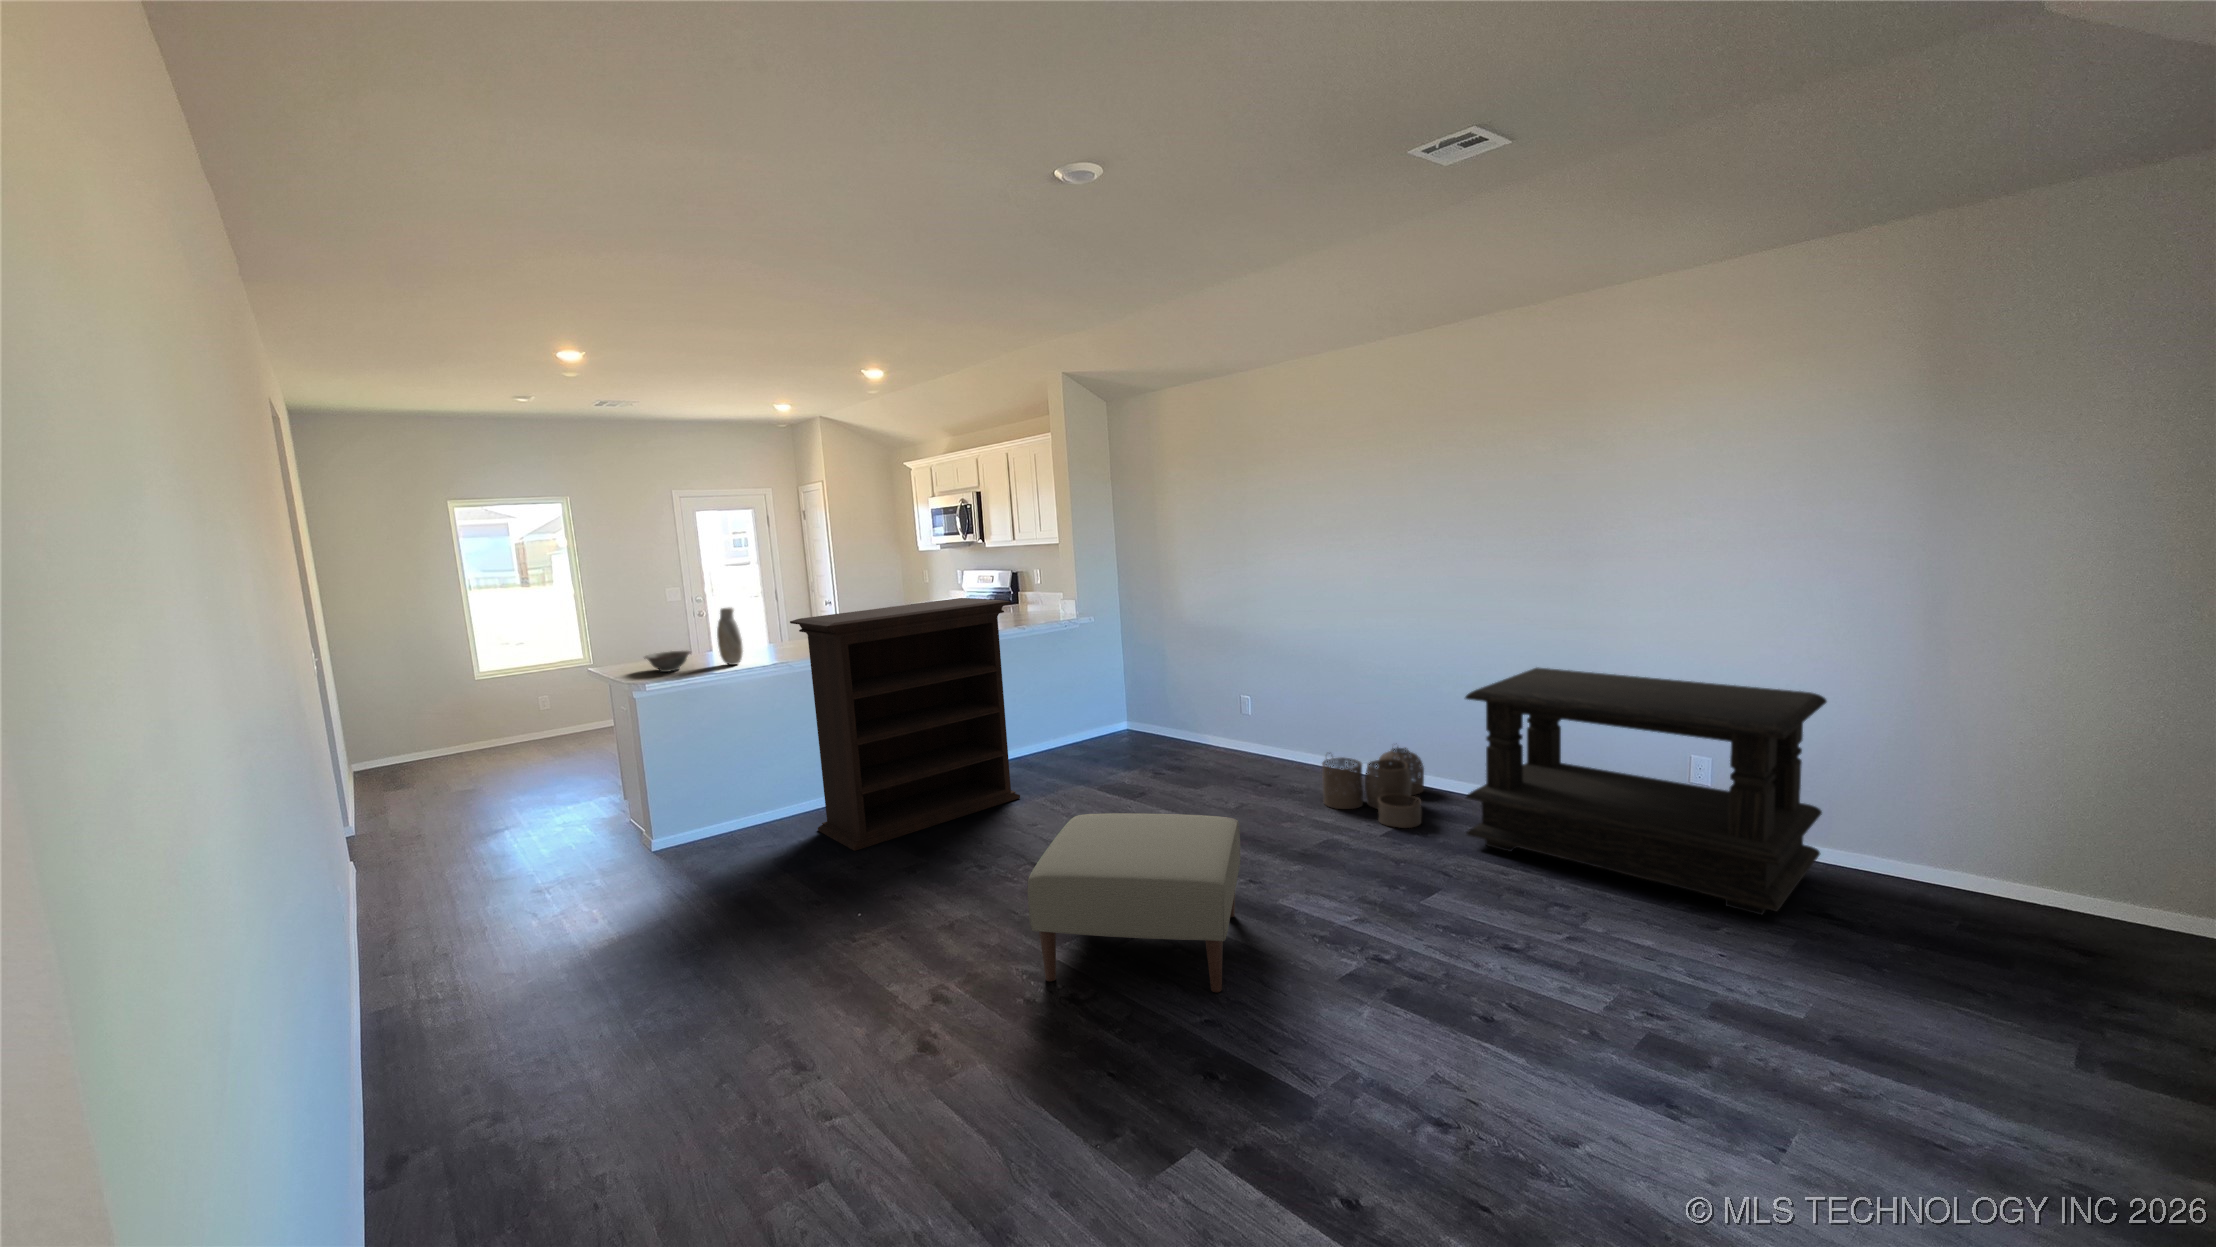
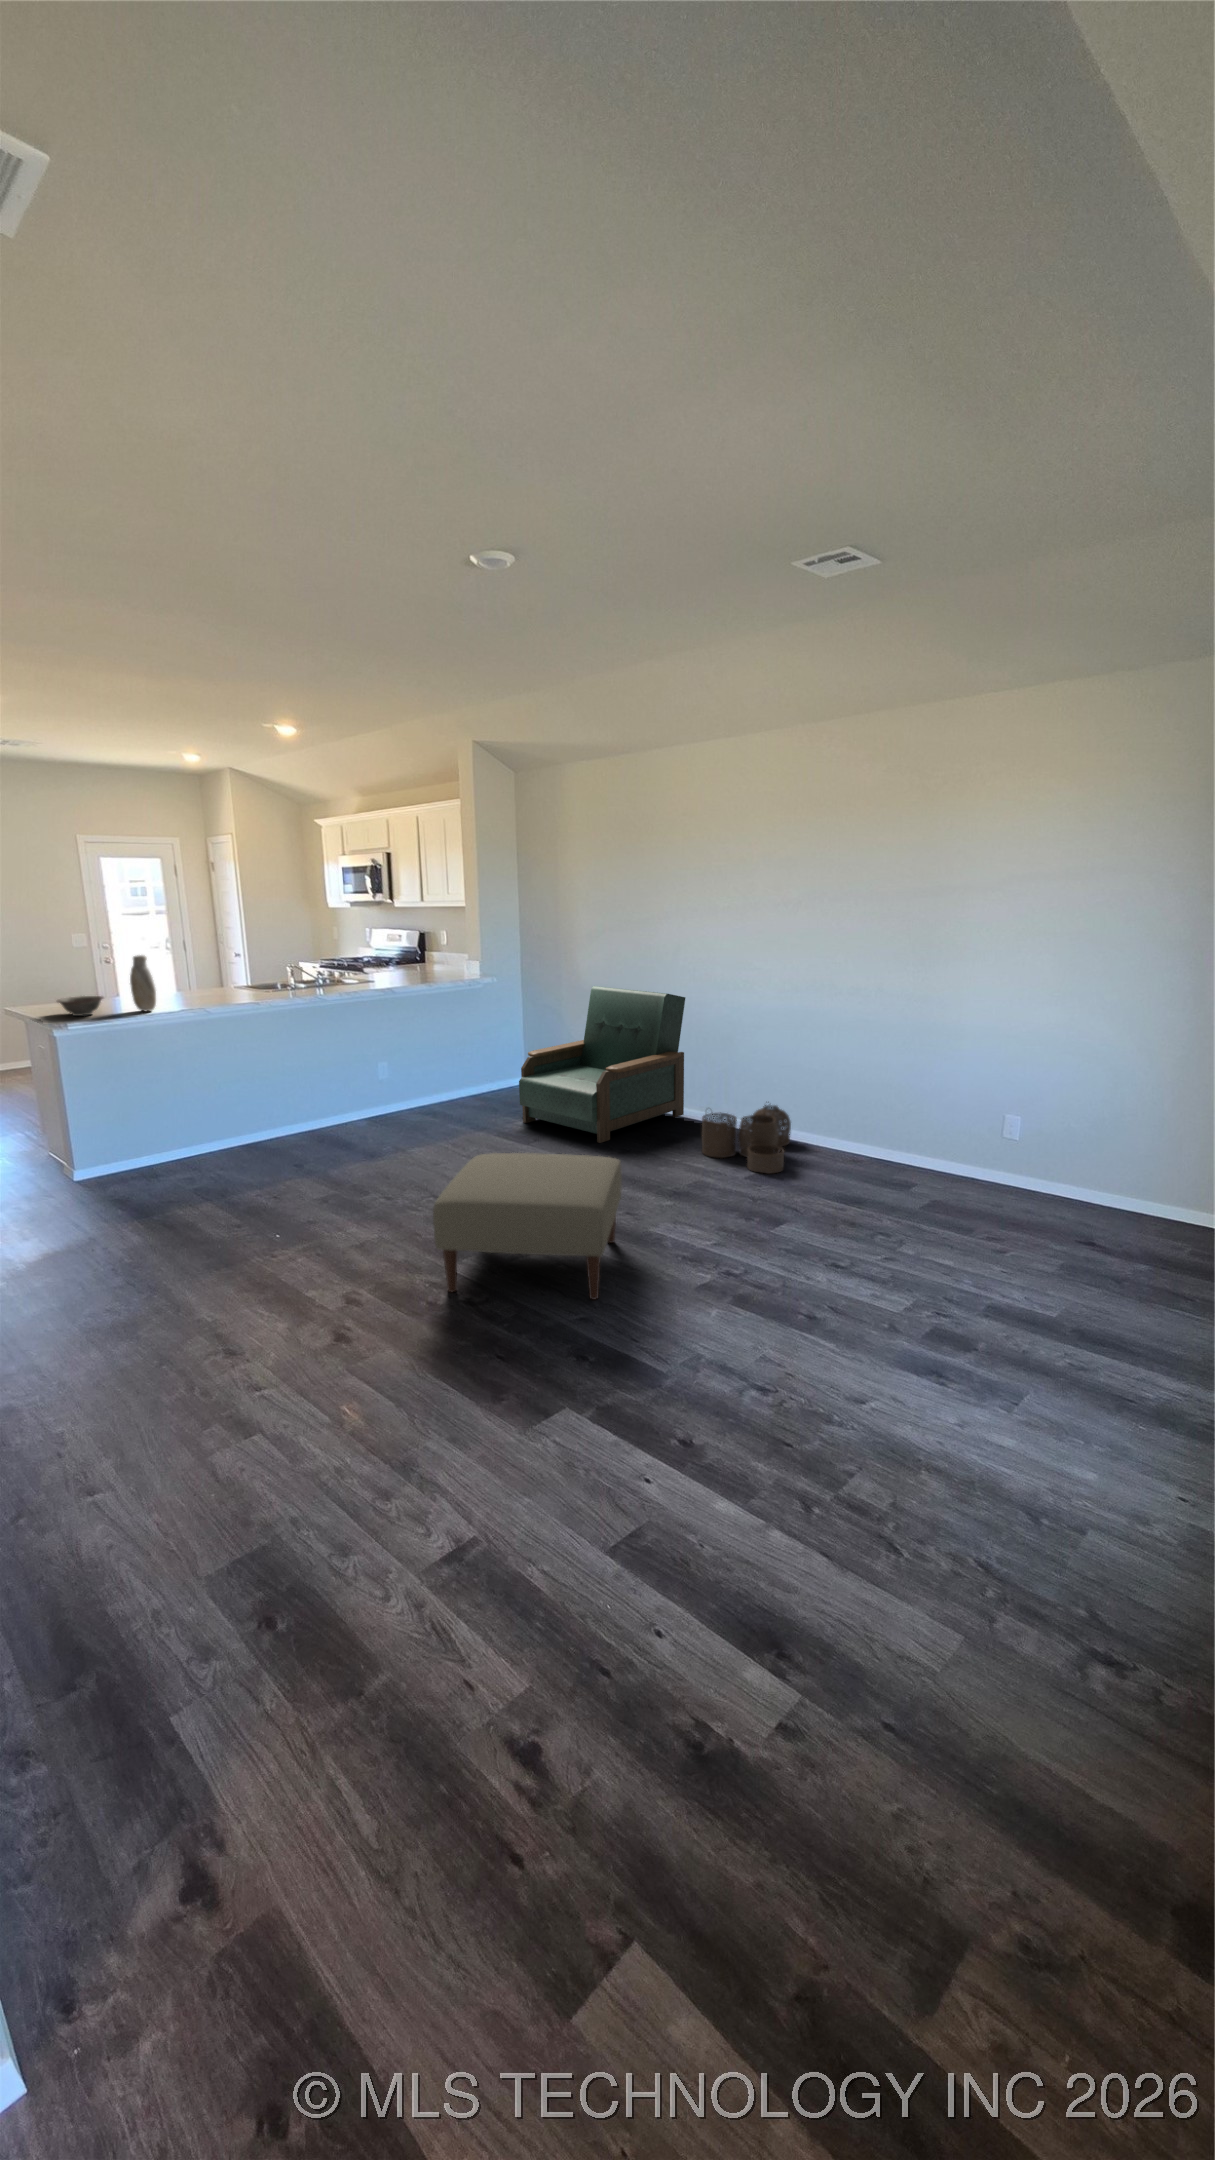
bookshelf: present [790,598,1020,851] -> none [205,955,427,1188]
armchair: none [1116,621,1298,794] -> present [519,986,685,1143]
coffee table: present [1465,667,1827,915] -> none [818,1037,1112,1242]

